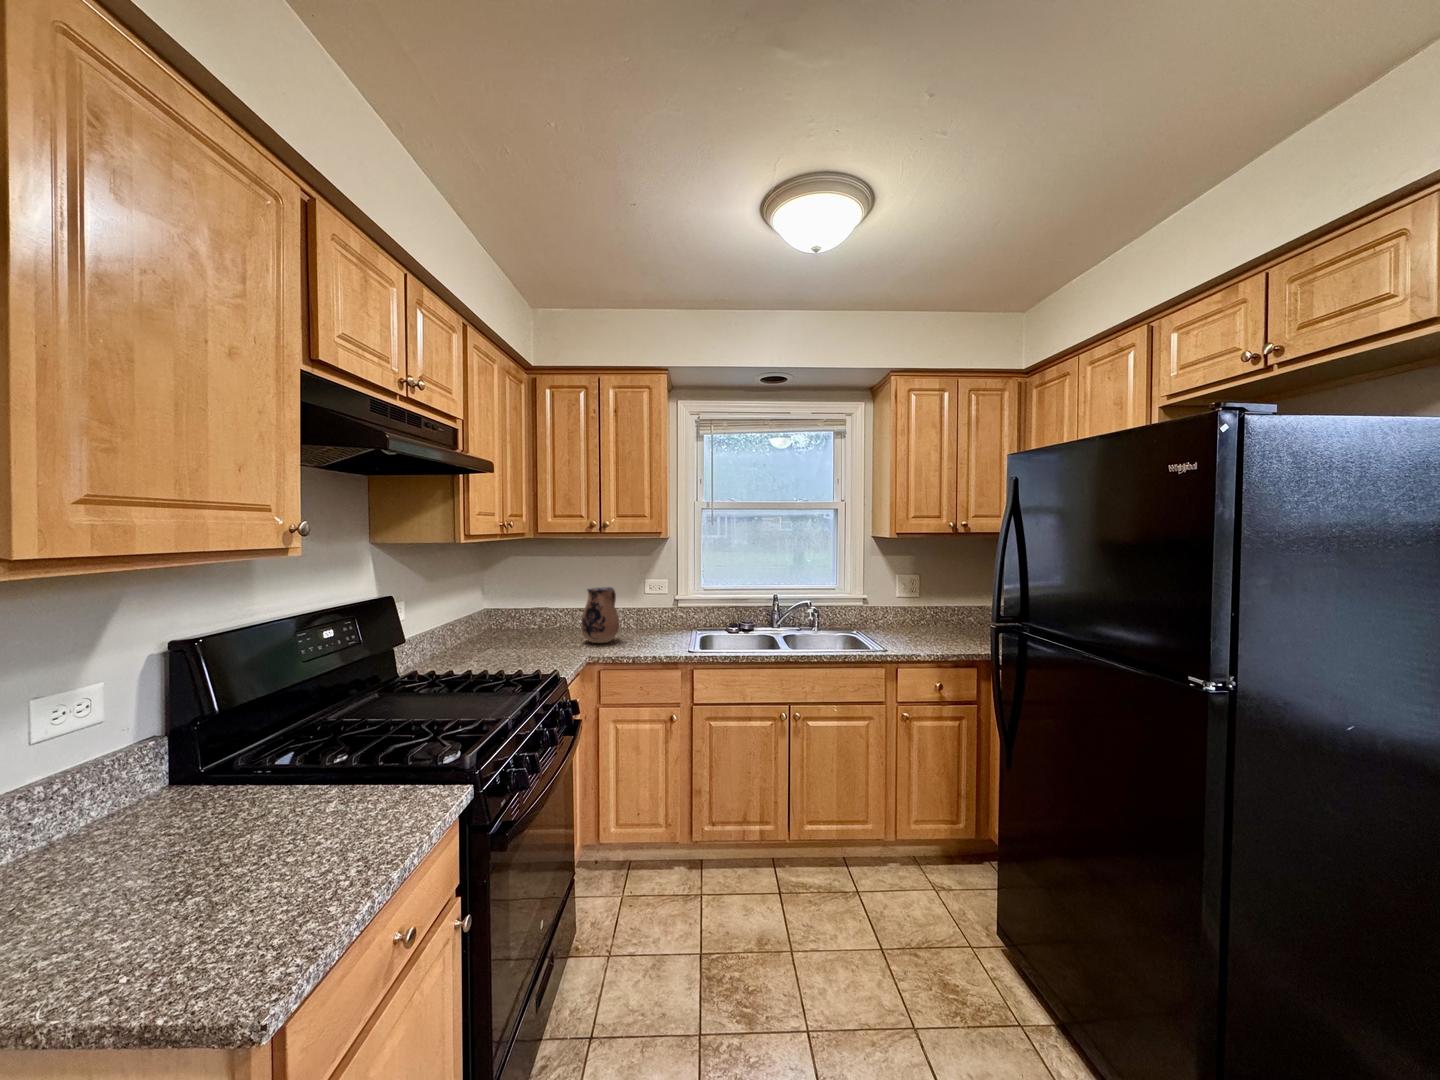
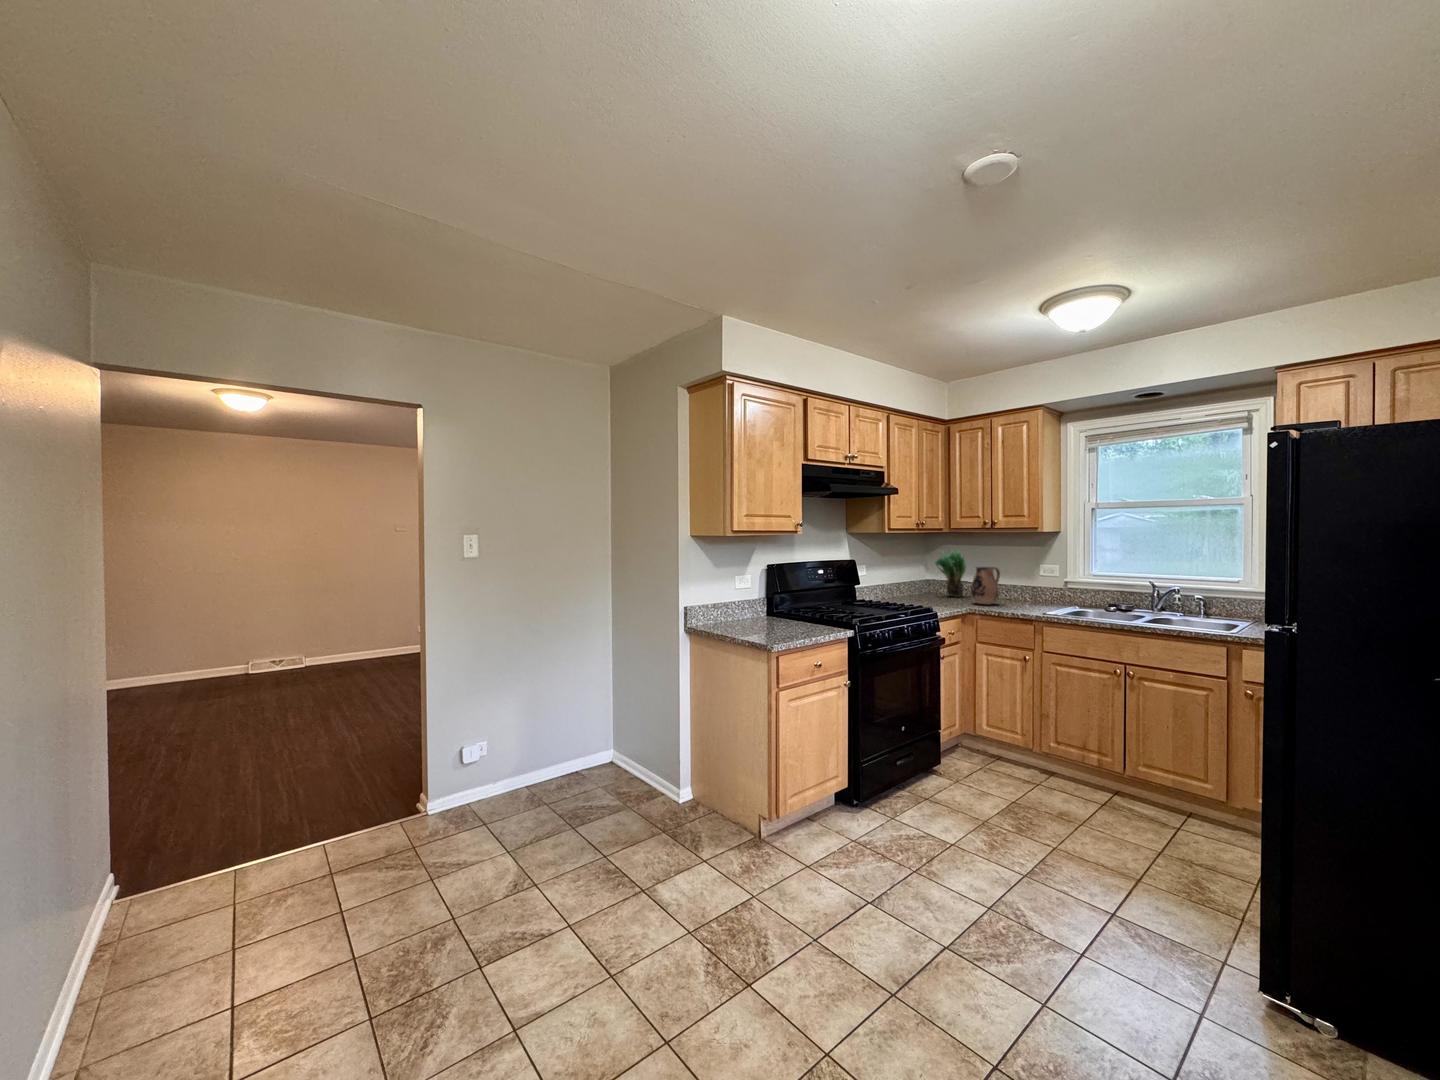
potted plant: none [518,562,558,631] -> present [935,550,966,597]

